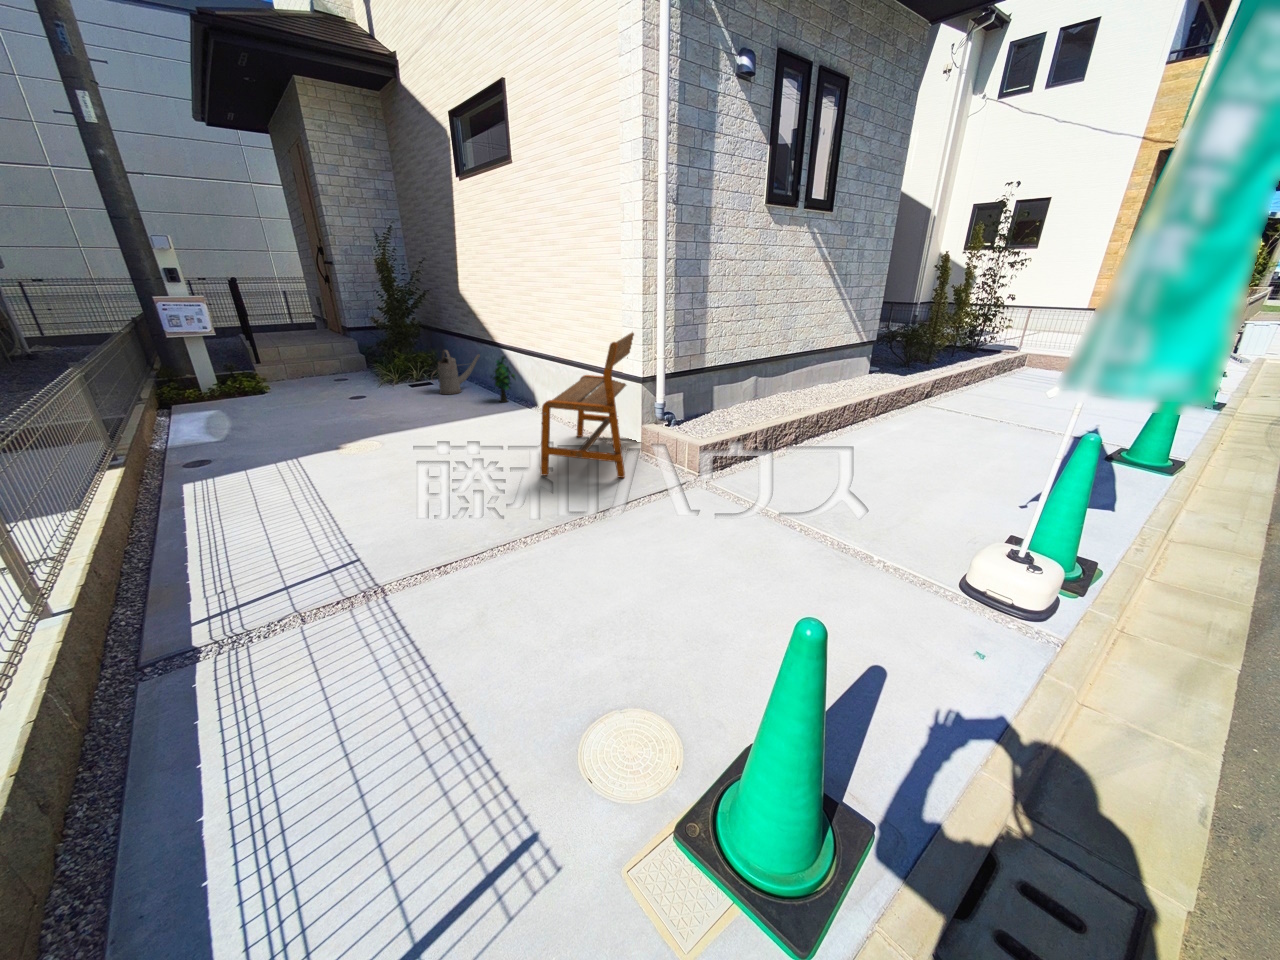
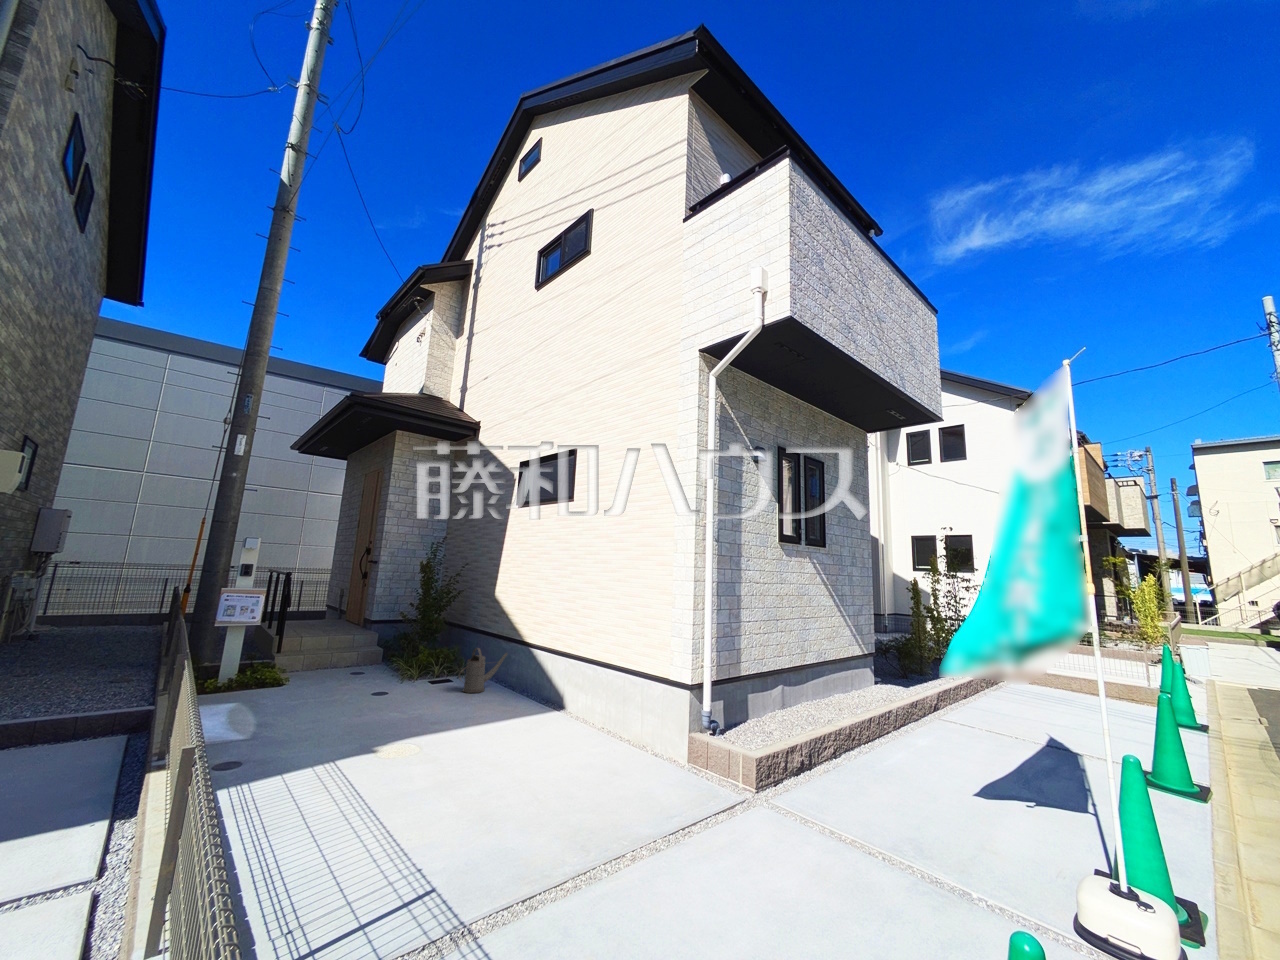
bench: present [541,332,634,478] -> none [598,638,686,793]
decorative plant: present [491,356,515,402] -> none [522,656,546,704]

